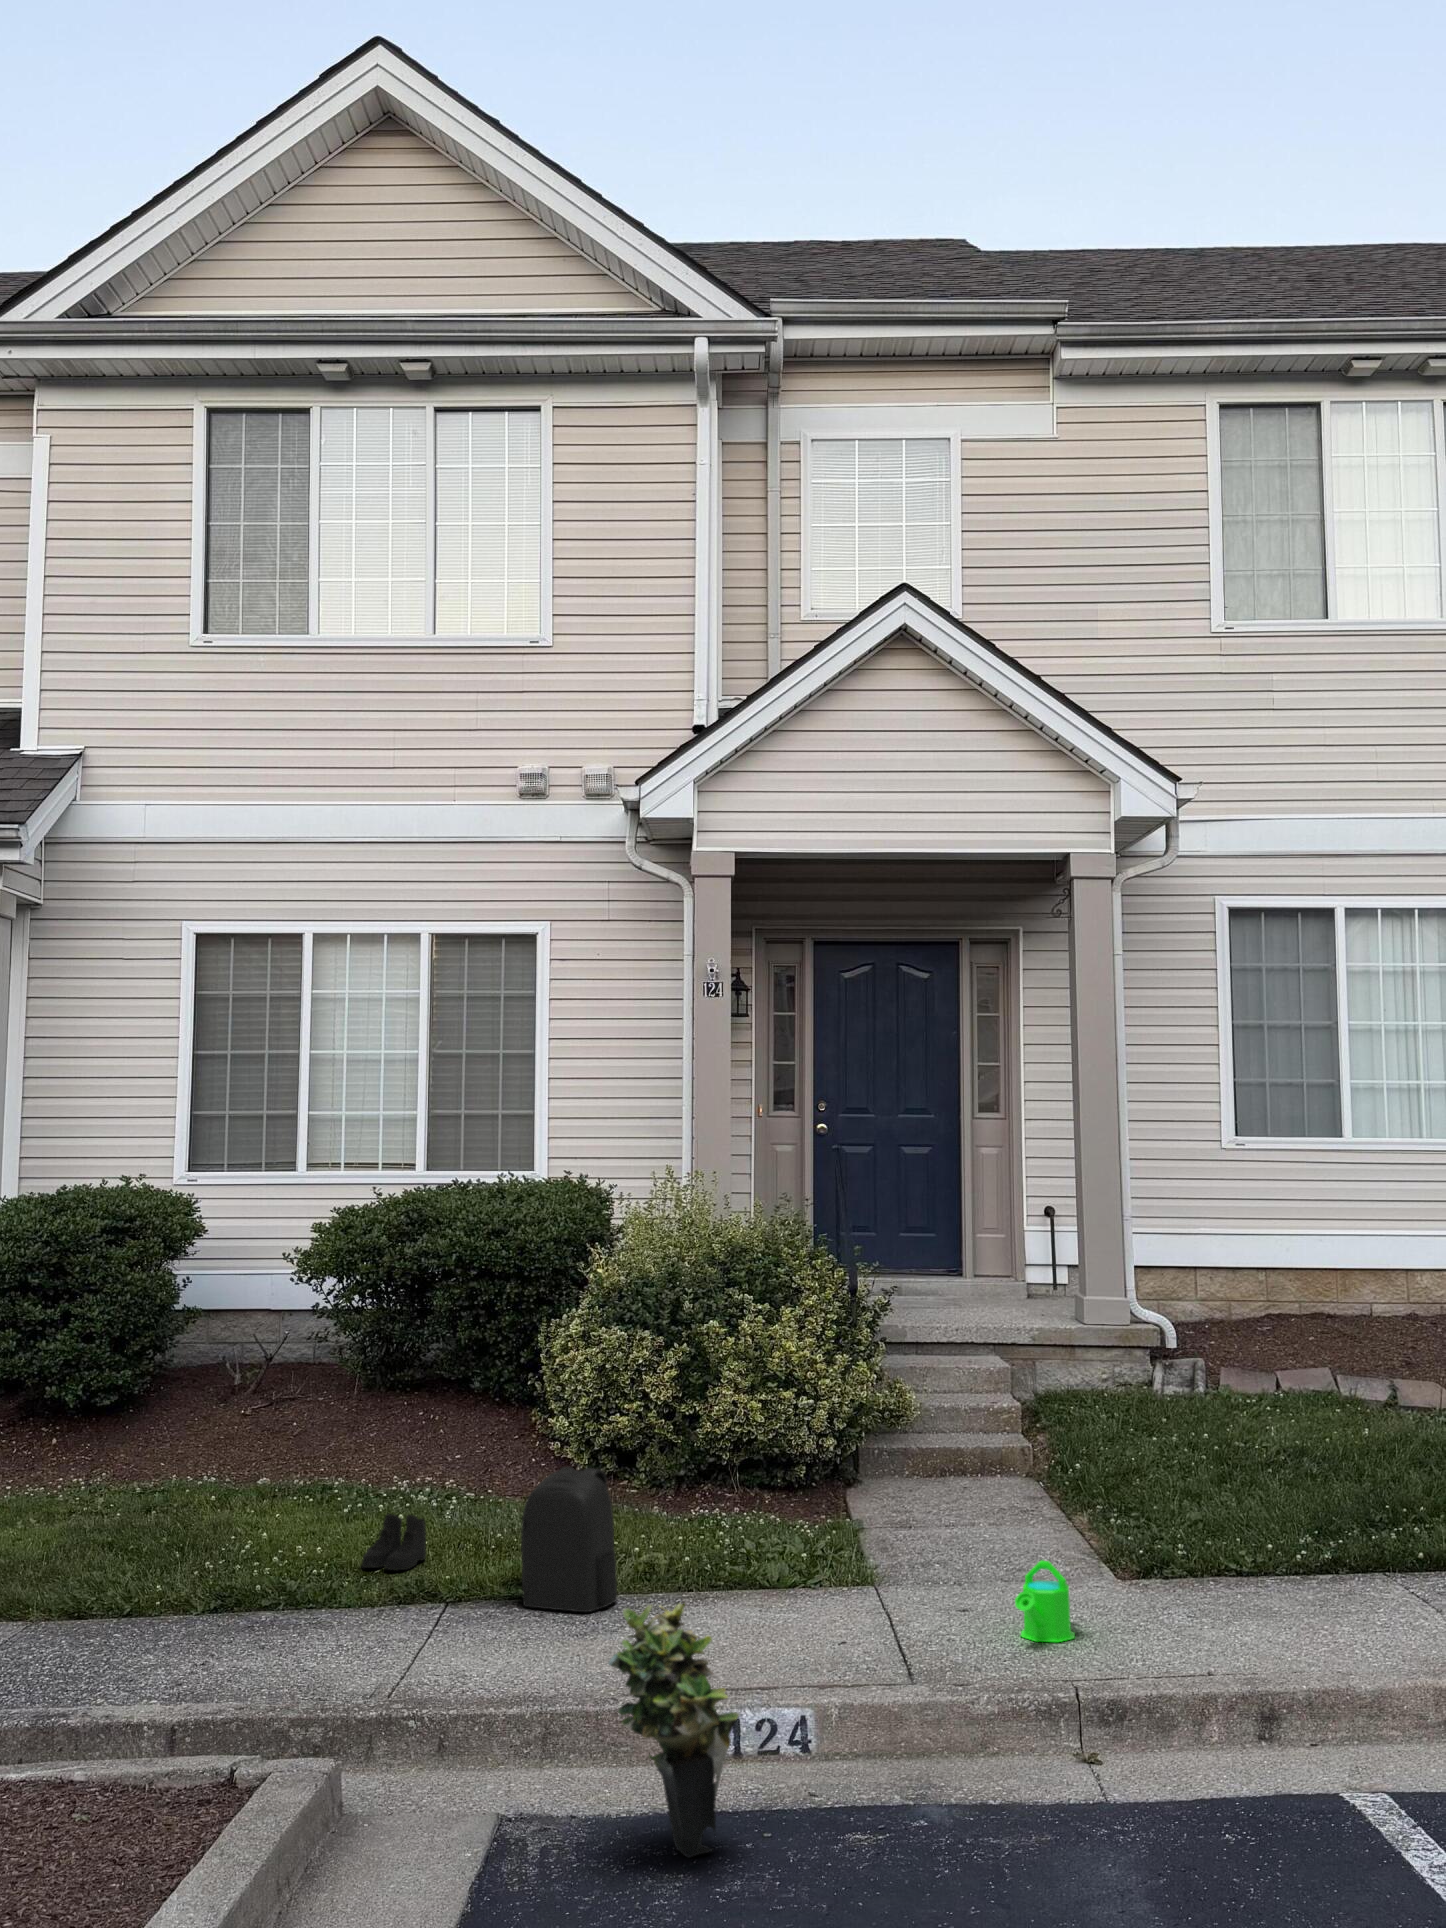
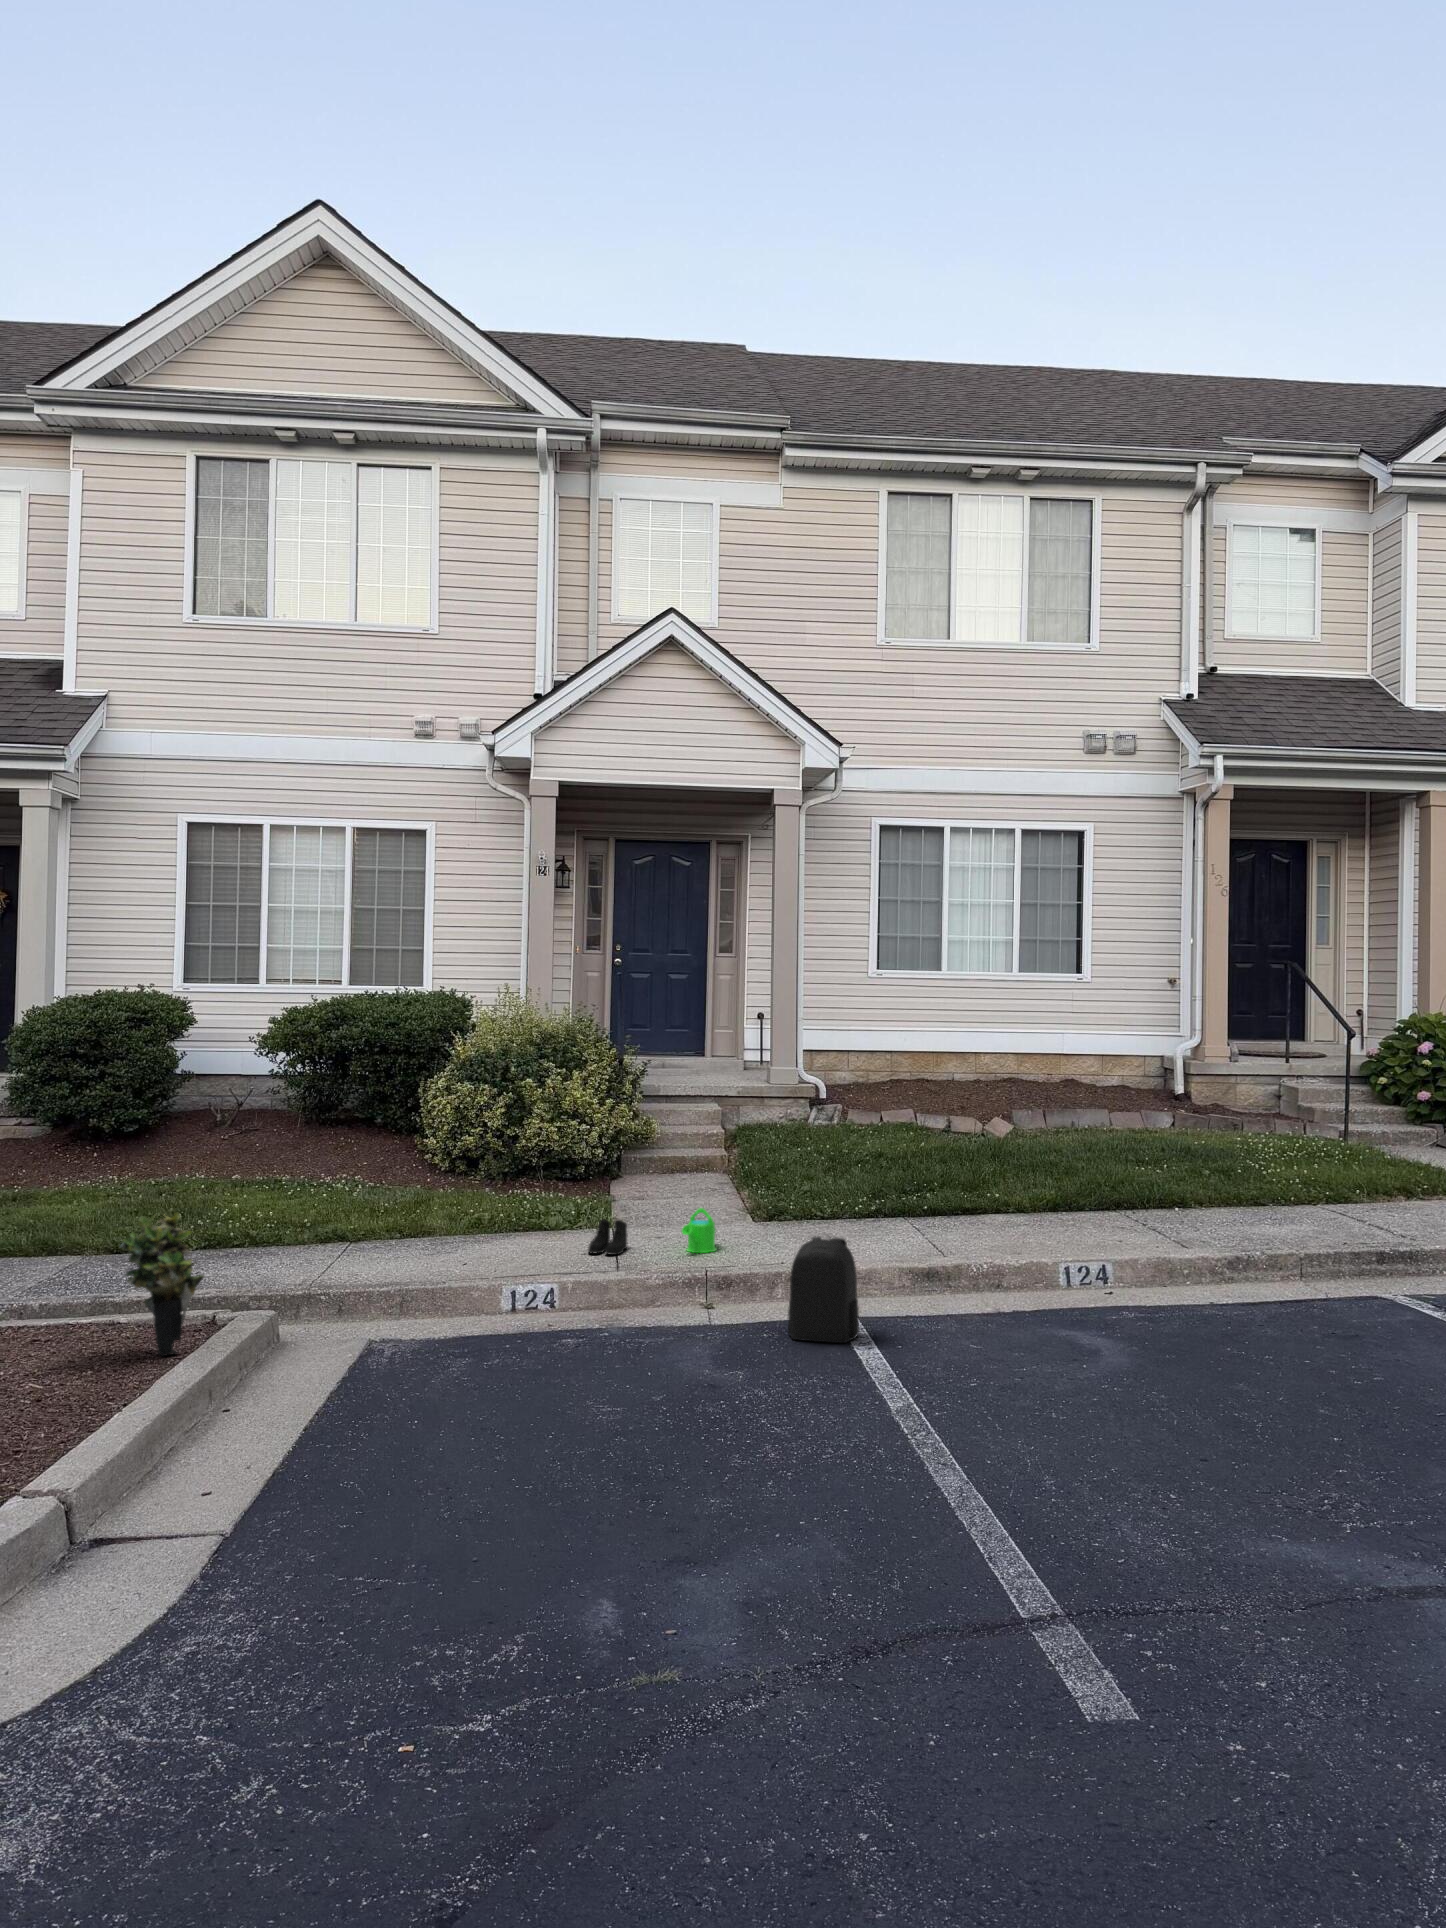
backpack: present [521,1465,617,1612] -> present [788,1237,859,1343]
boots: present [362,1513,426,1570] -> present [588,1219,628,1255]
potted plant: present [608,1604,739,1858] -> present [121,1213,204,1356]

